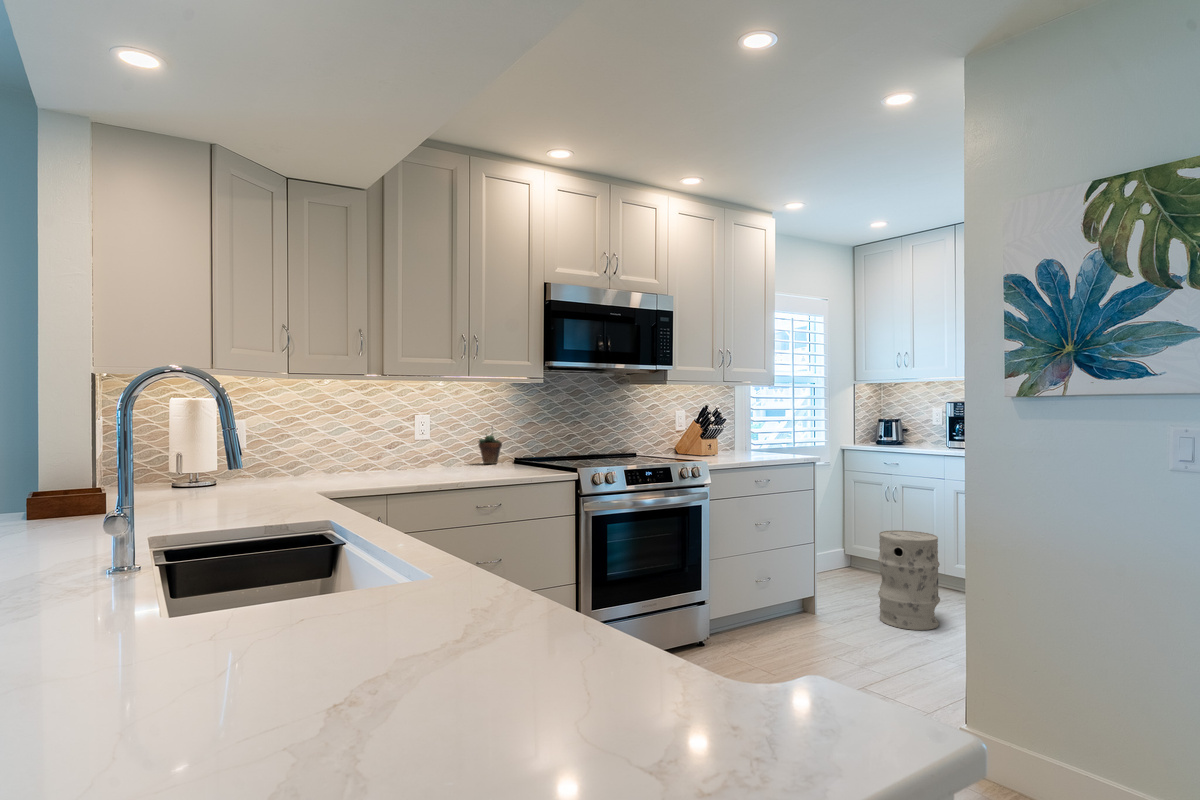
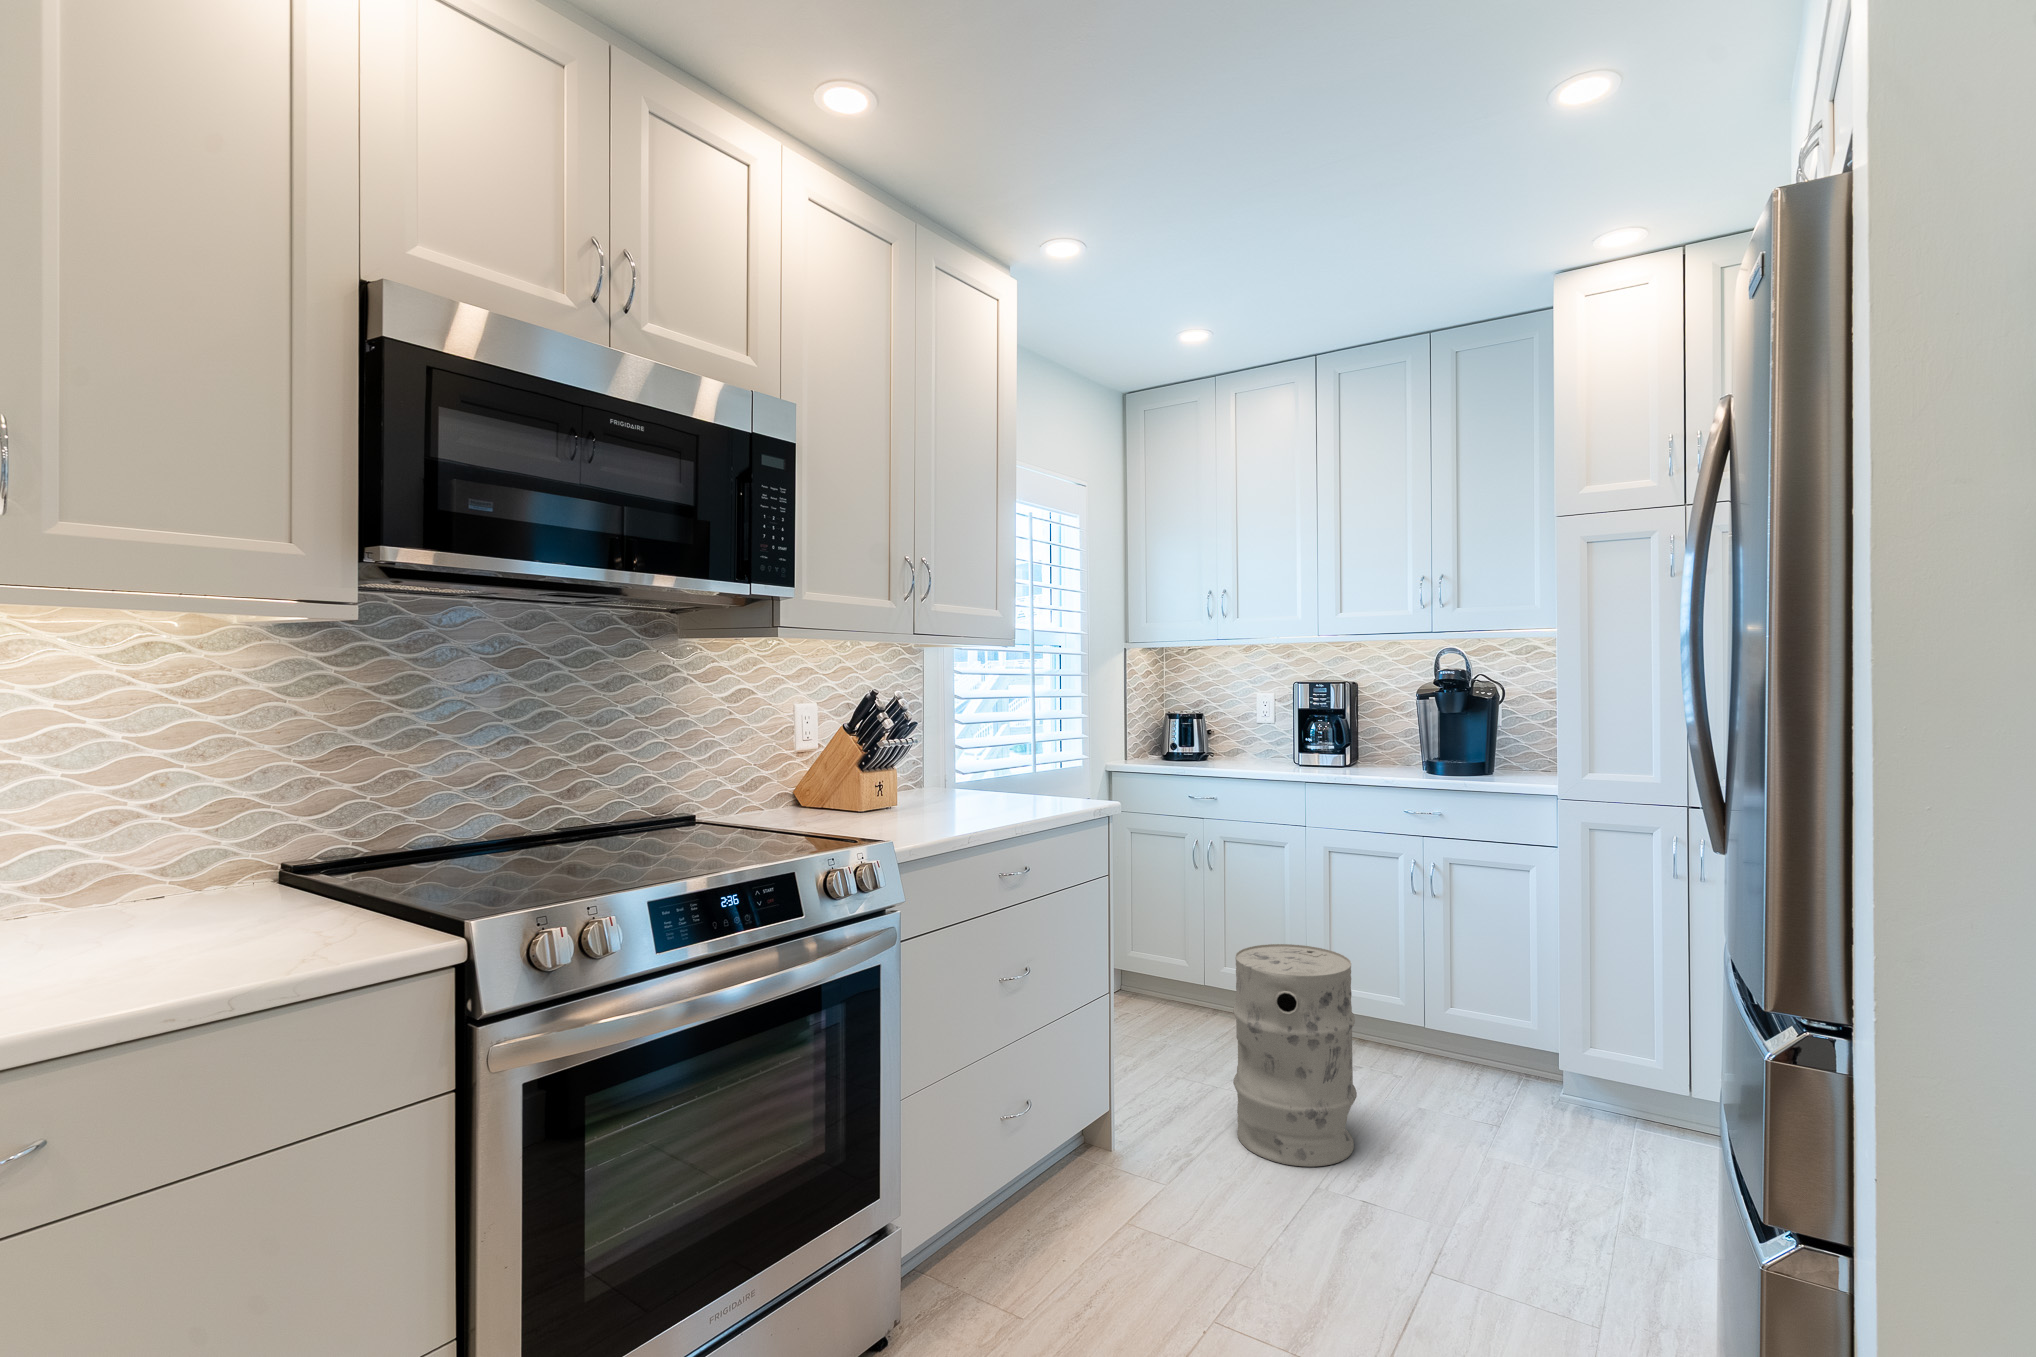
succulent plant: present [479,427,502,464] -> none [92,764,208,903]

